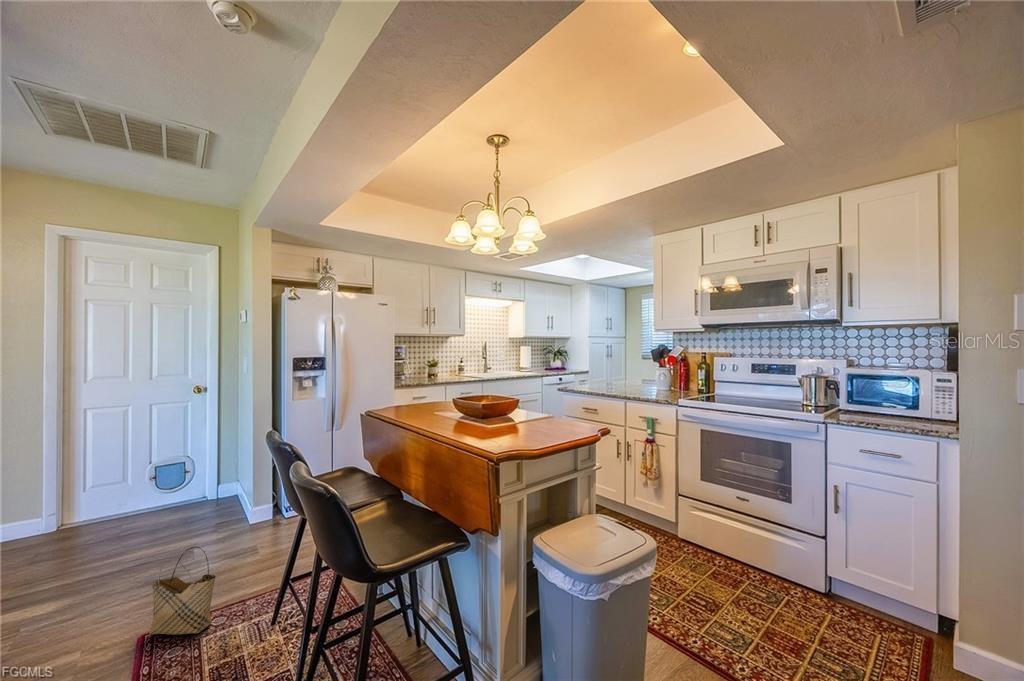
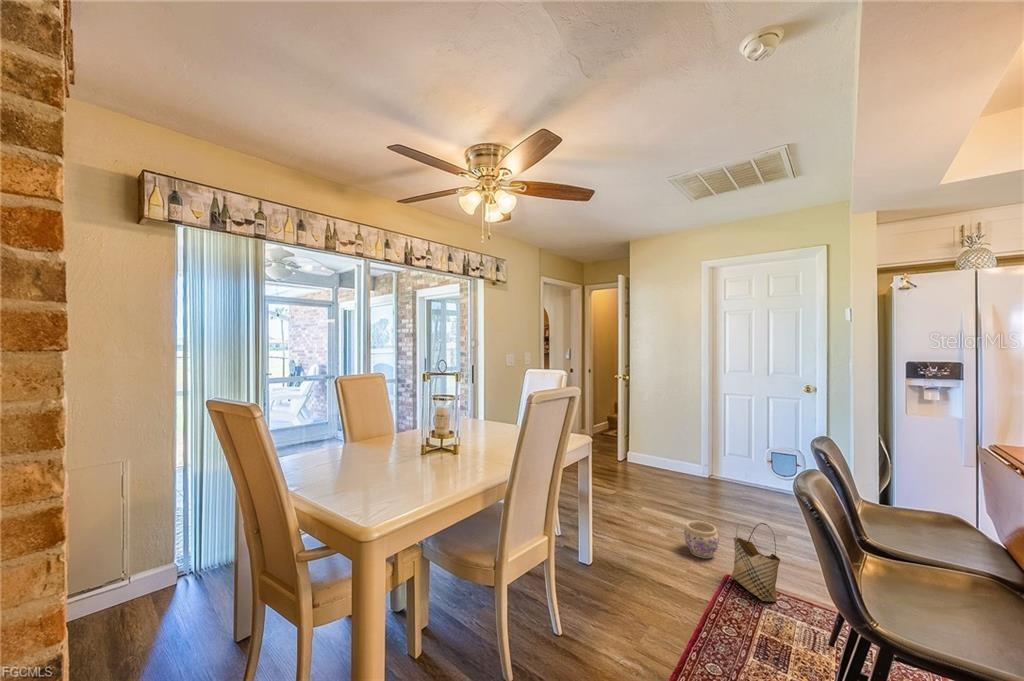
planter: none [57,587,121,647] -> present [684,521,719,559]

